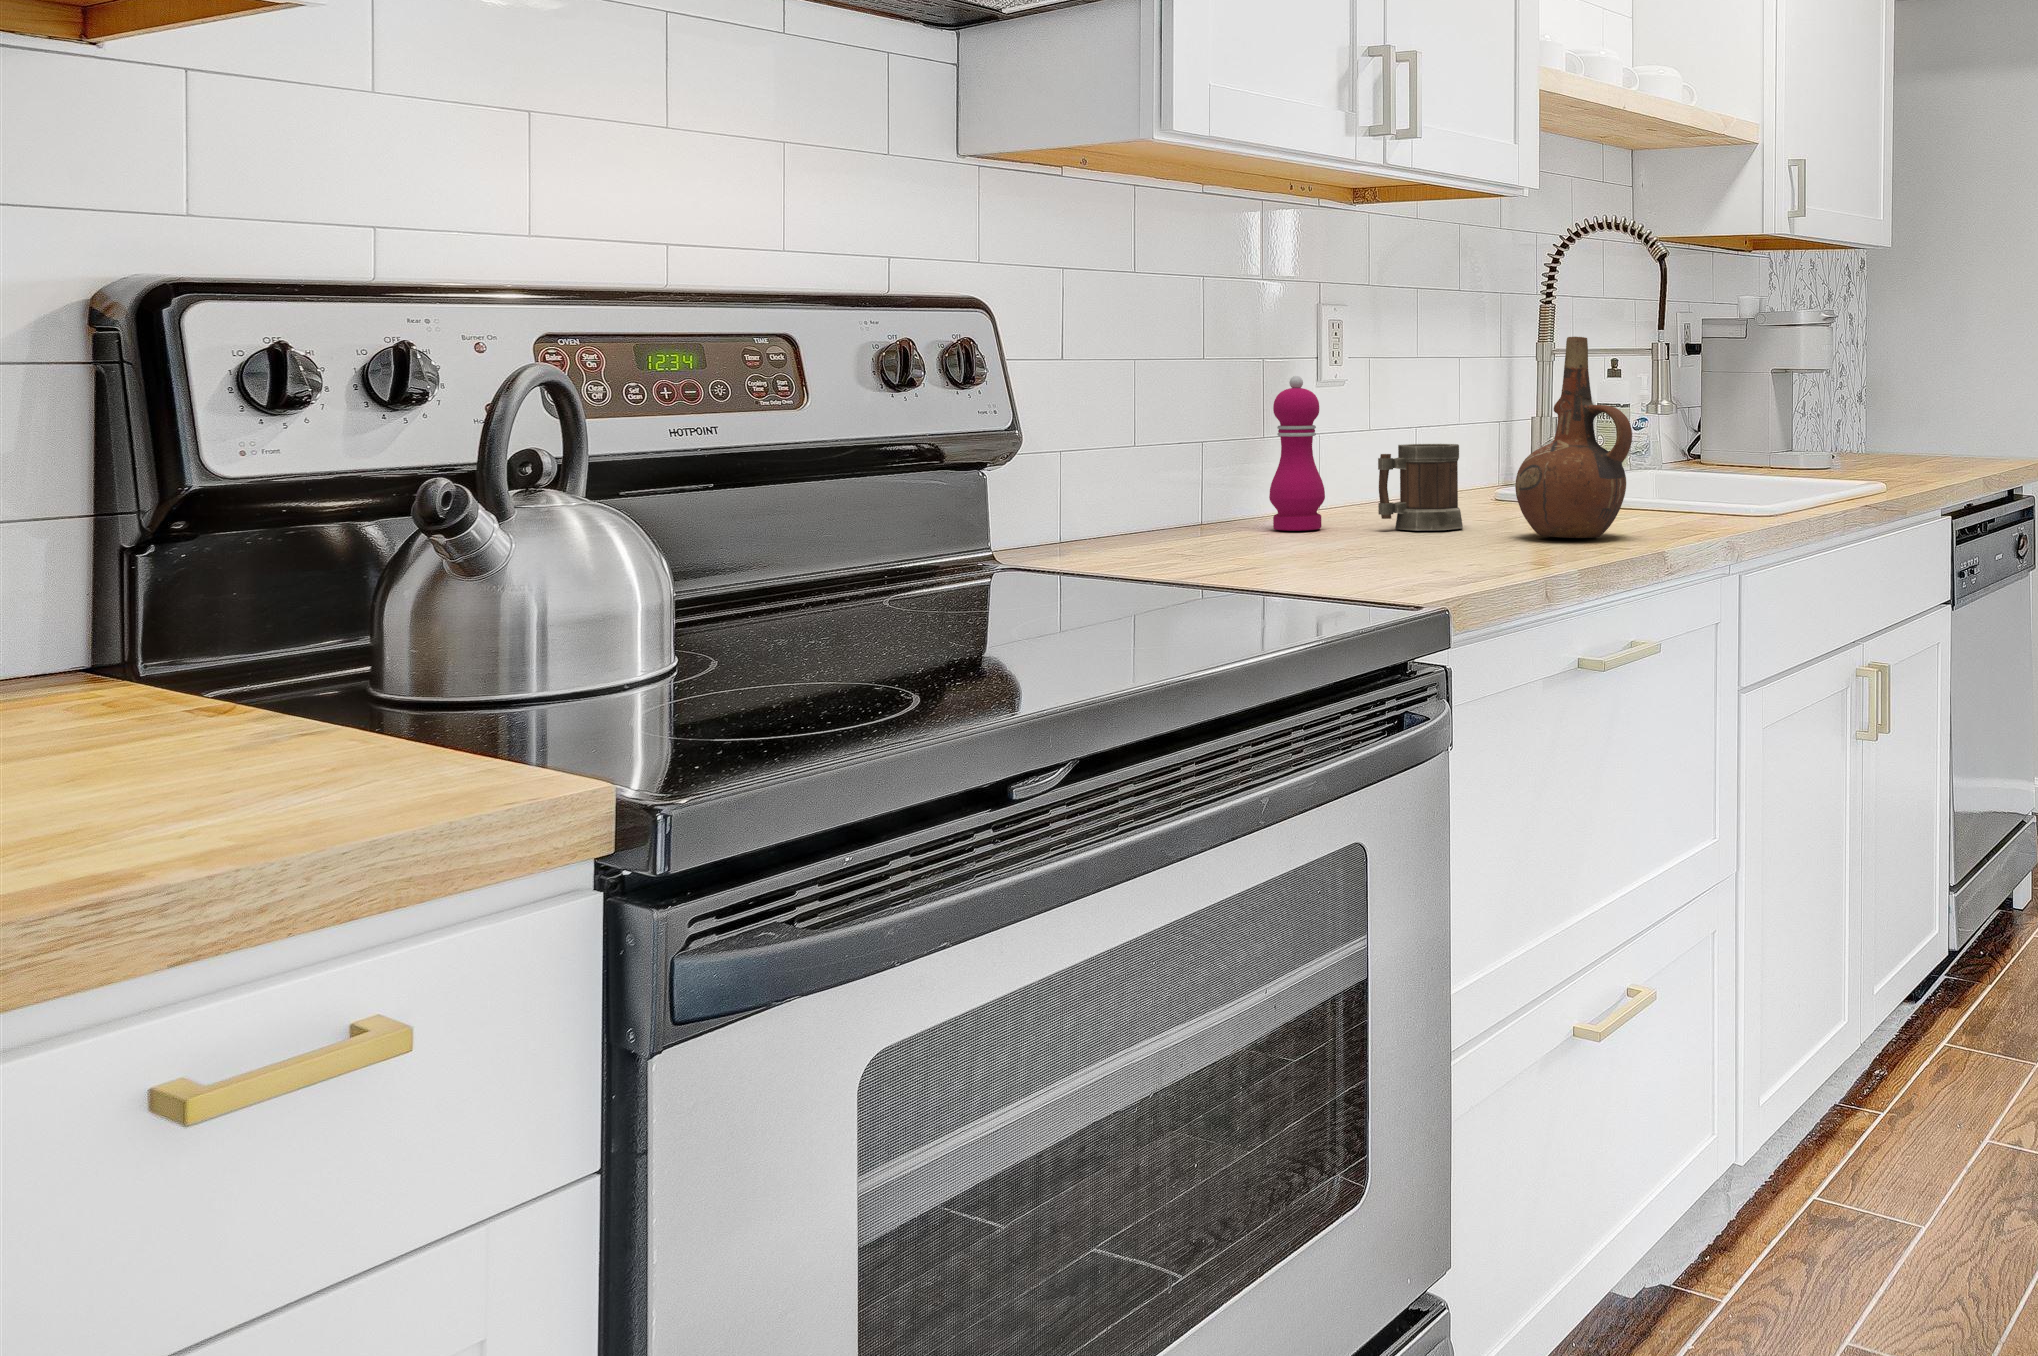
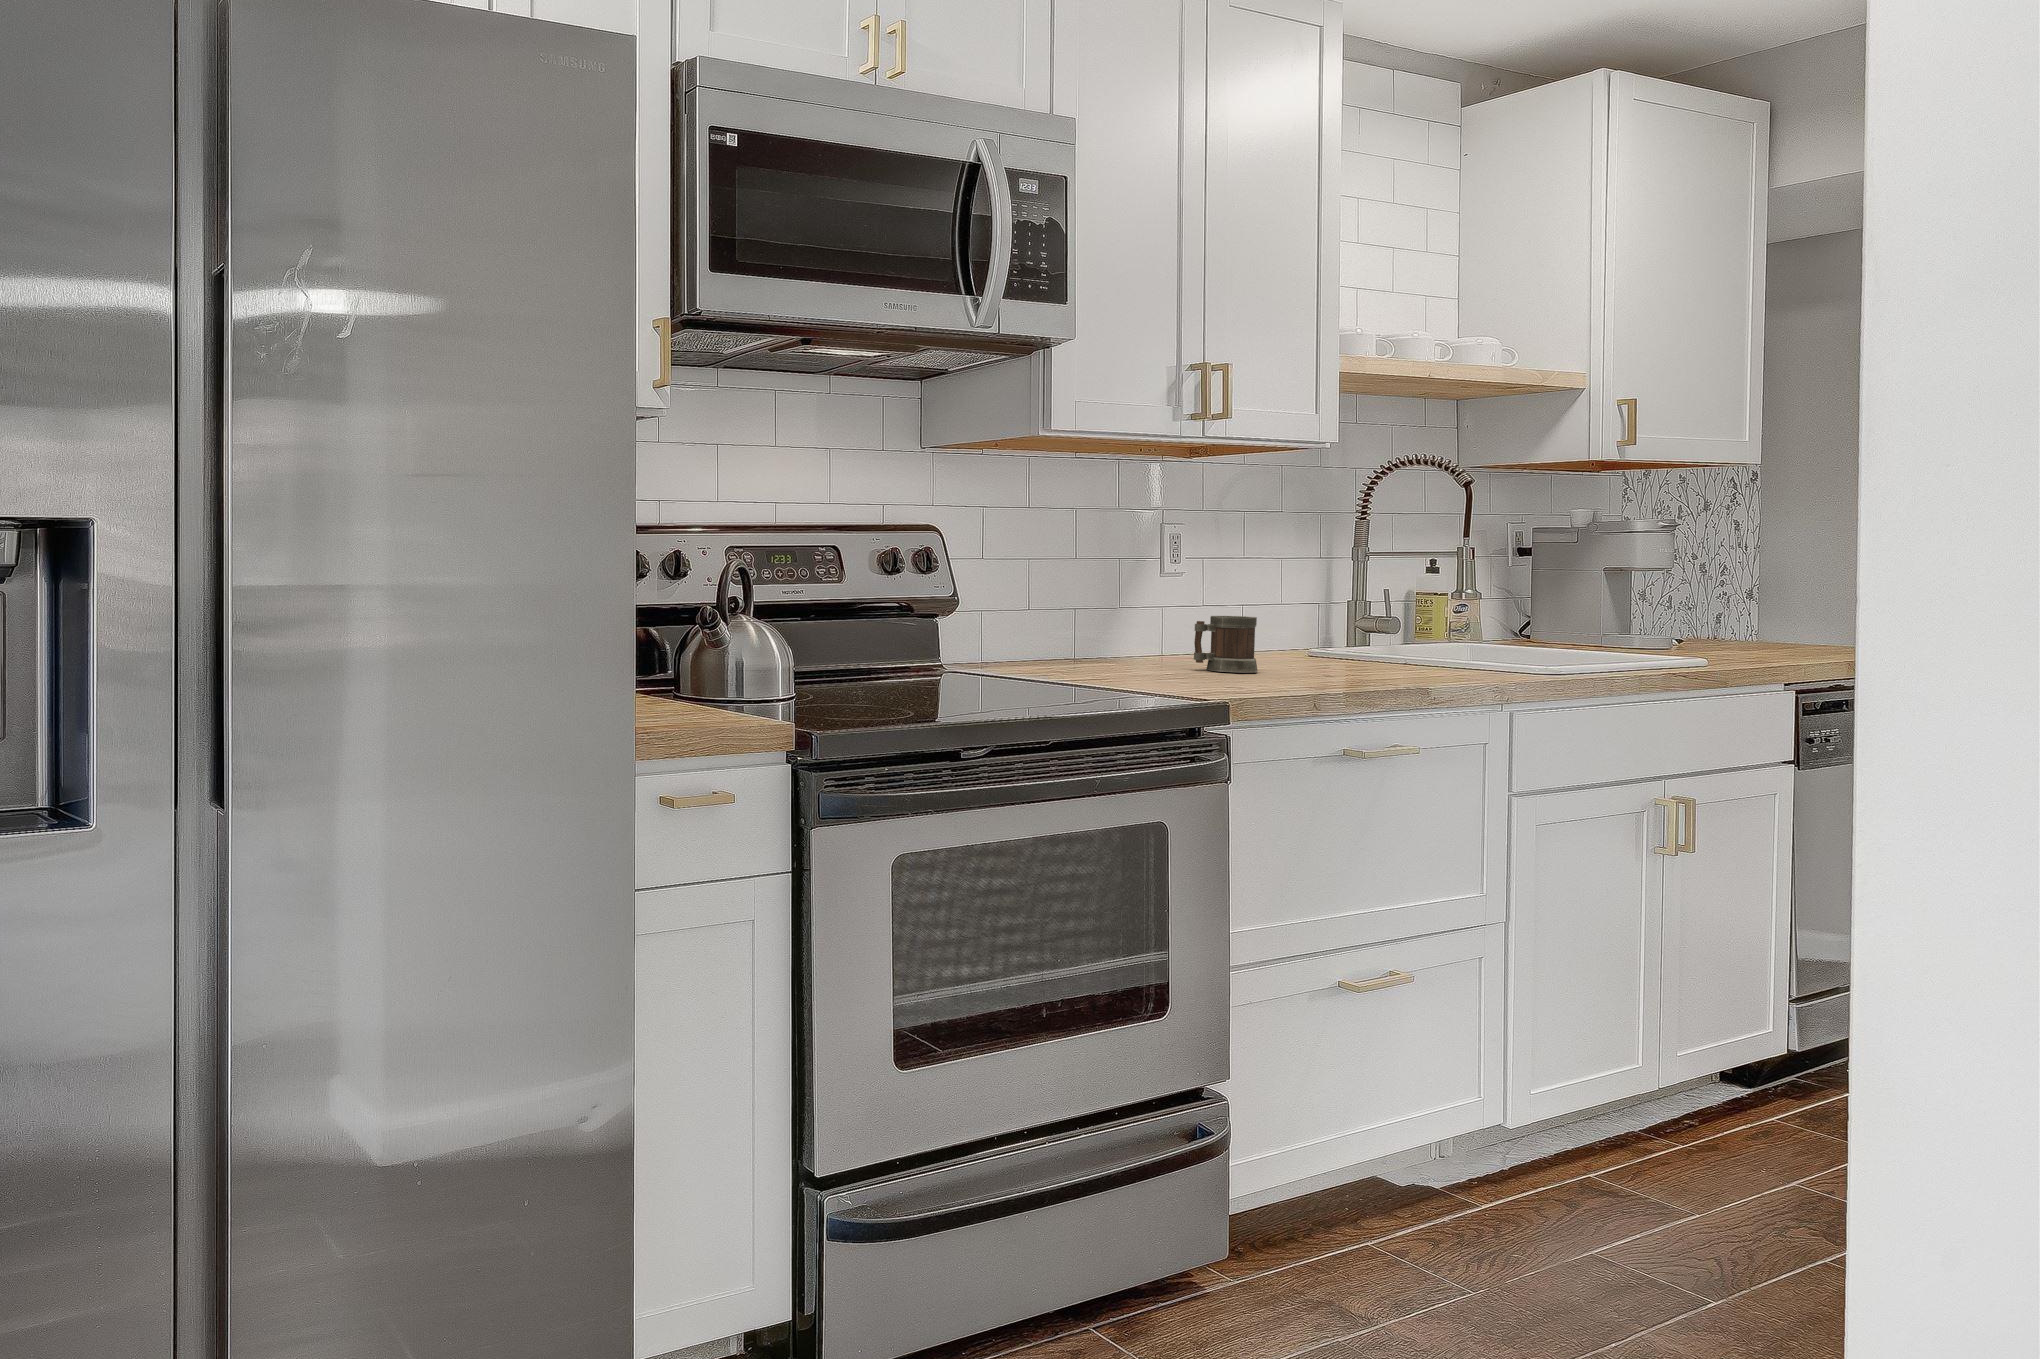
ceramic pitcher: present [1515,337,1632,538] -> none [1292,548,1386,684]
pepper mill: present [1269,376,1325,531] -> none [1119,570,1157,666]

